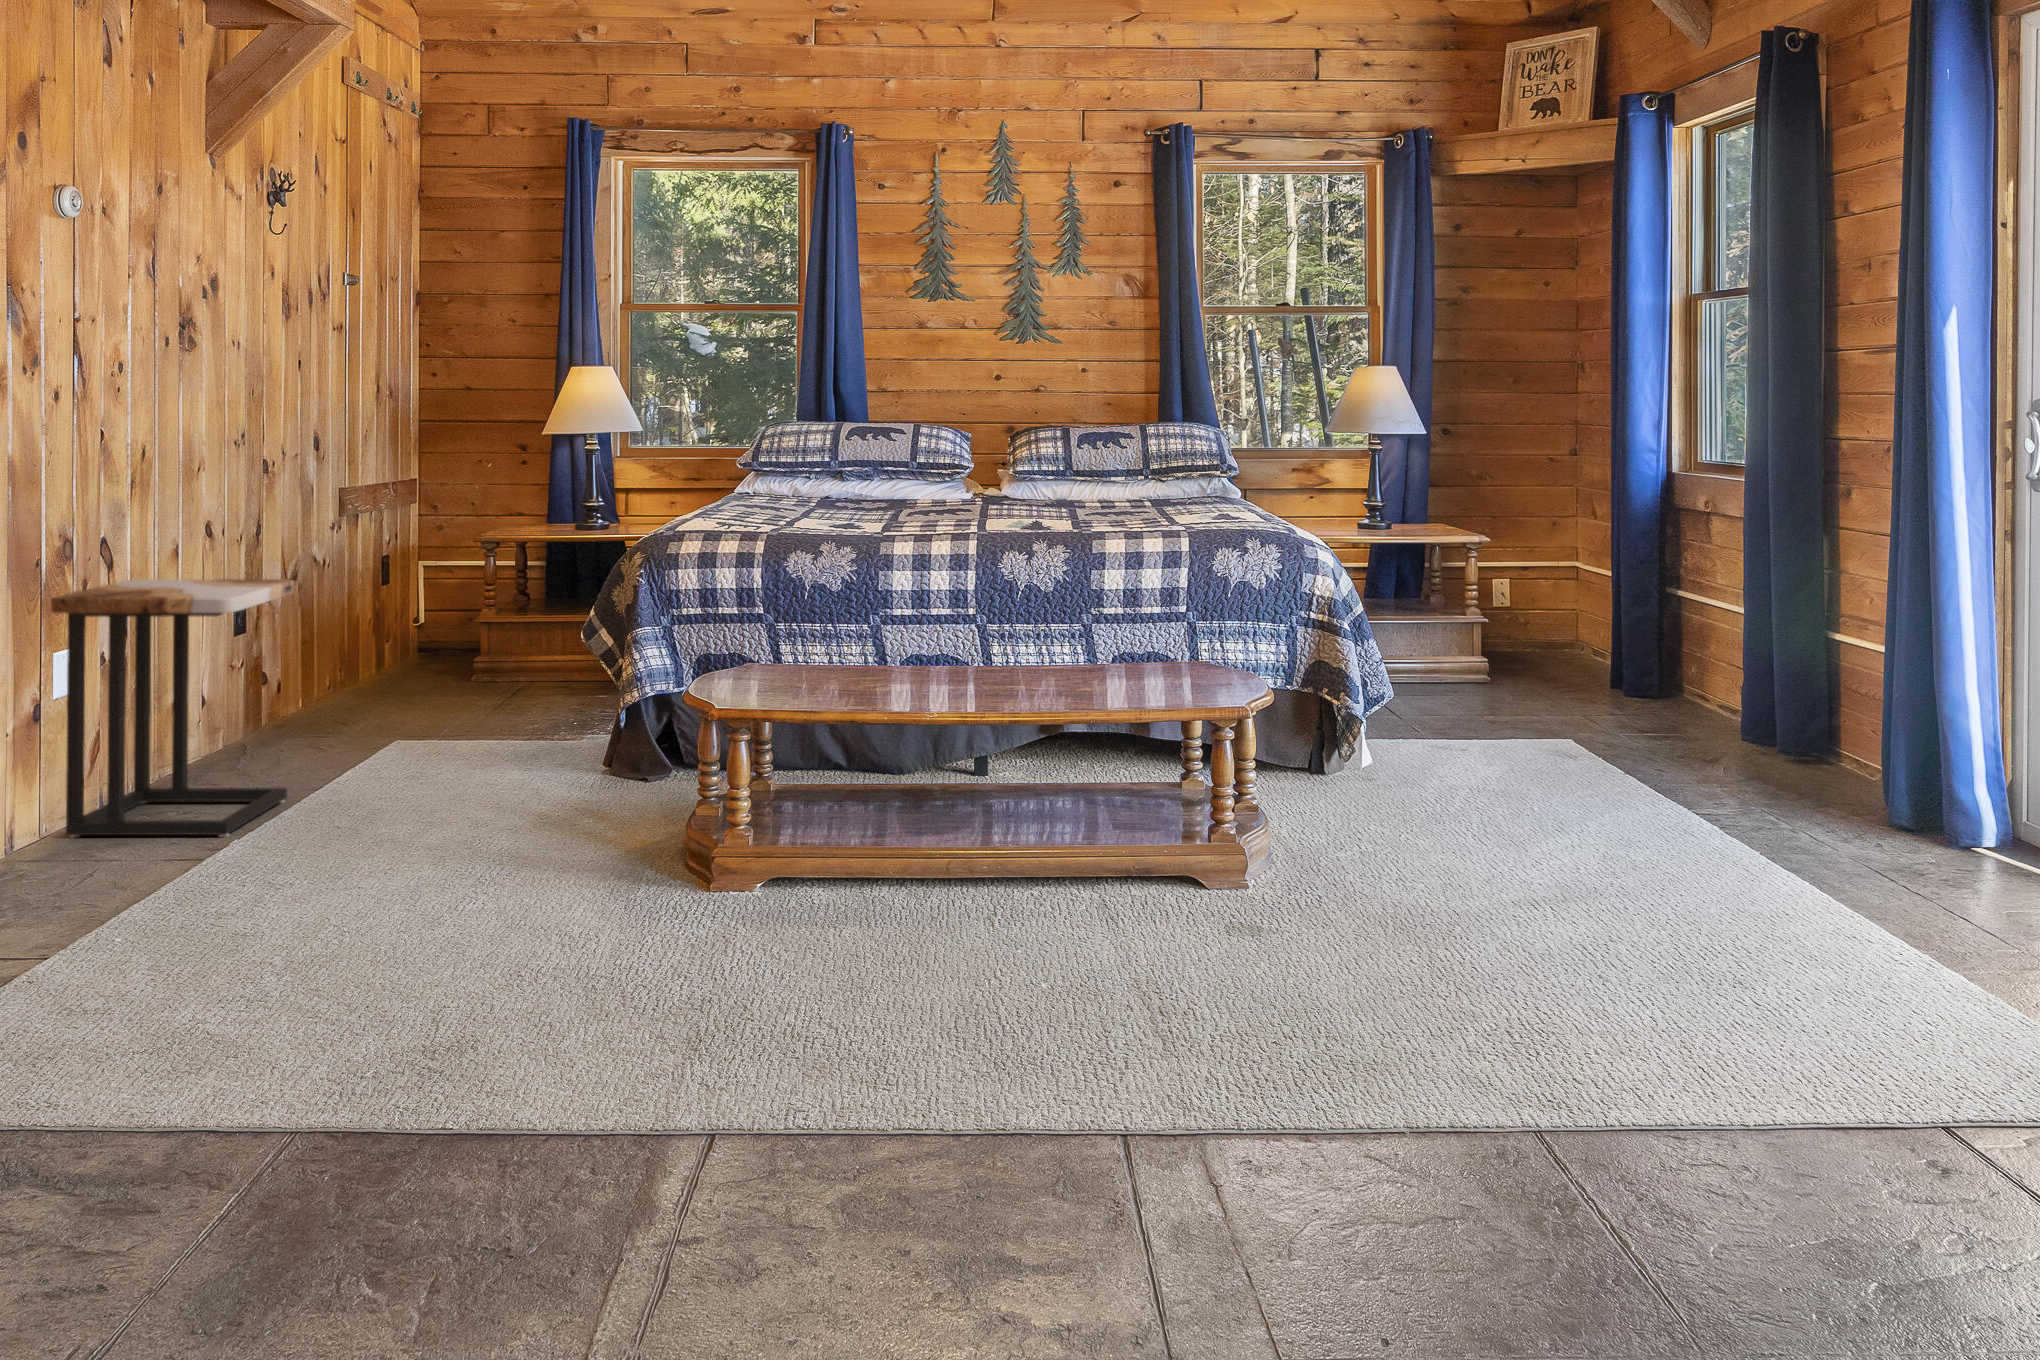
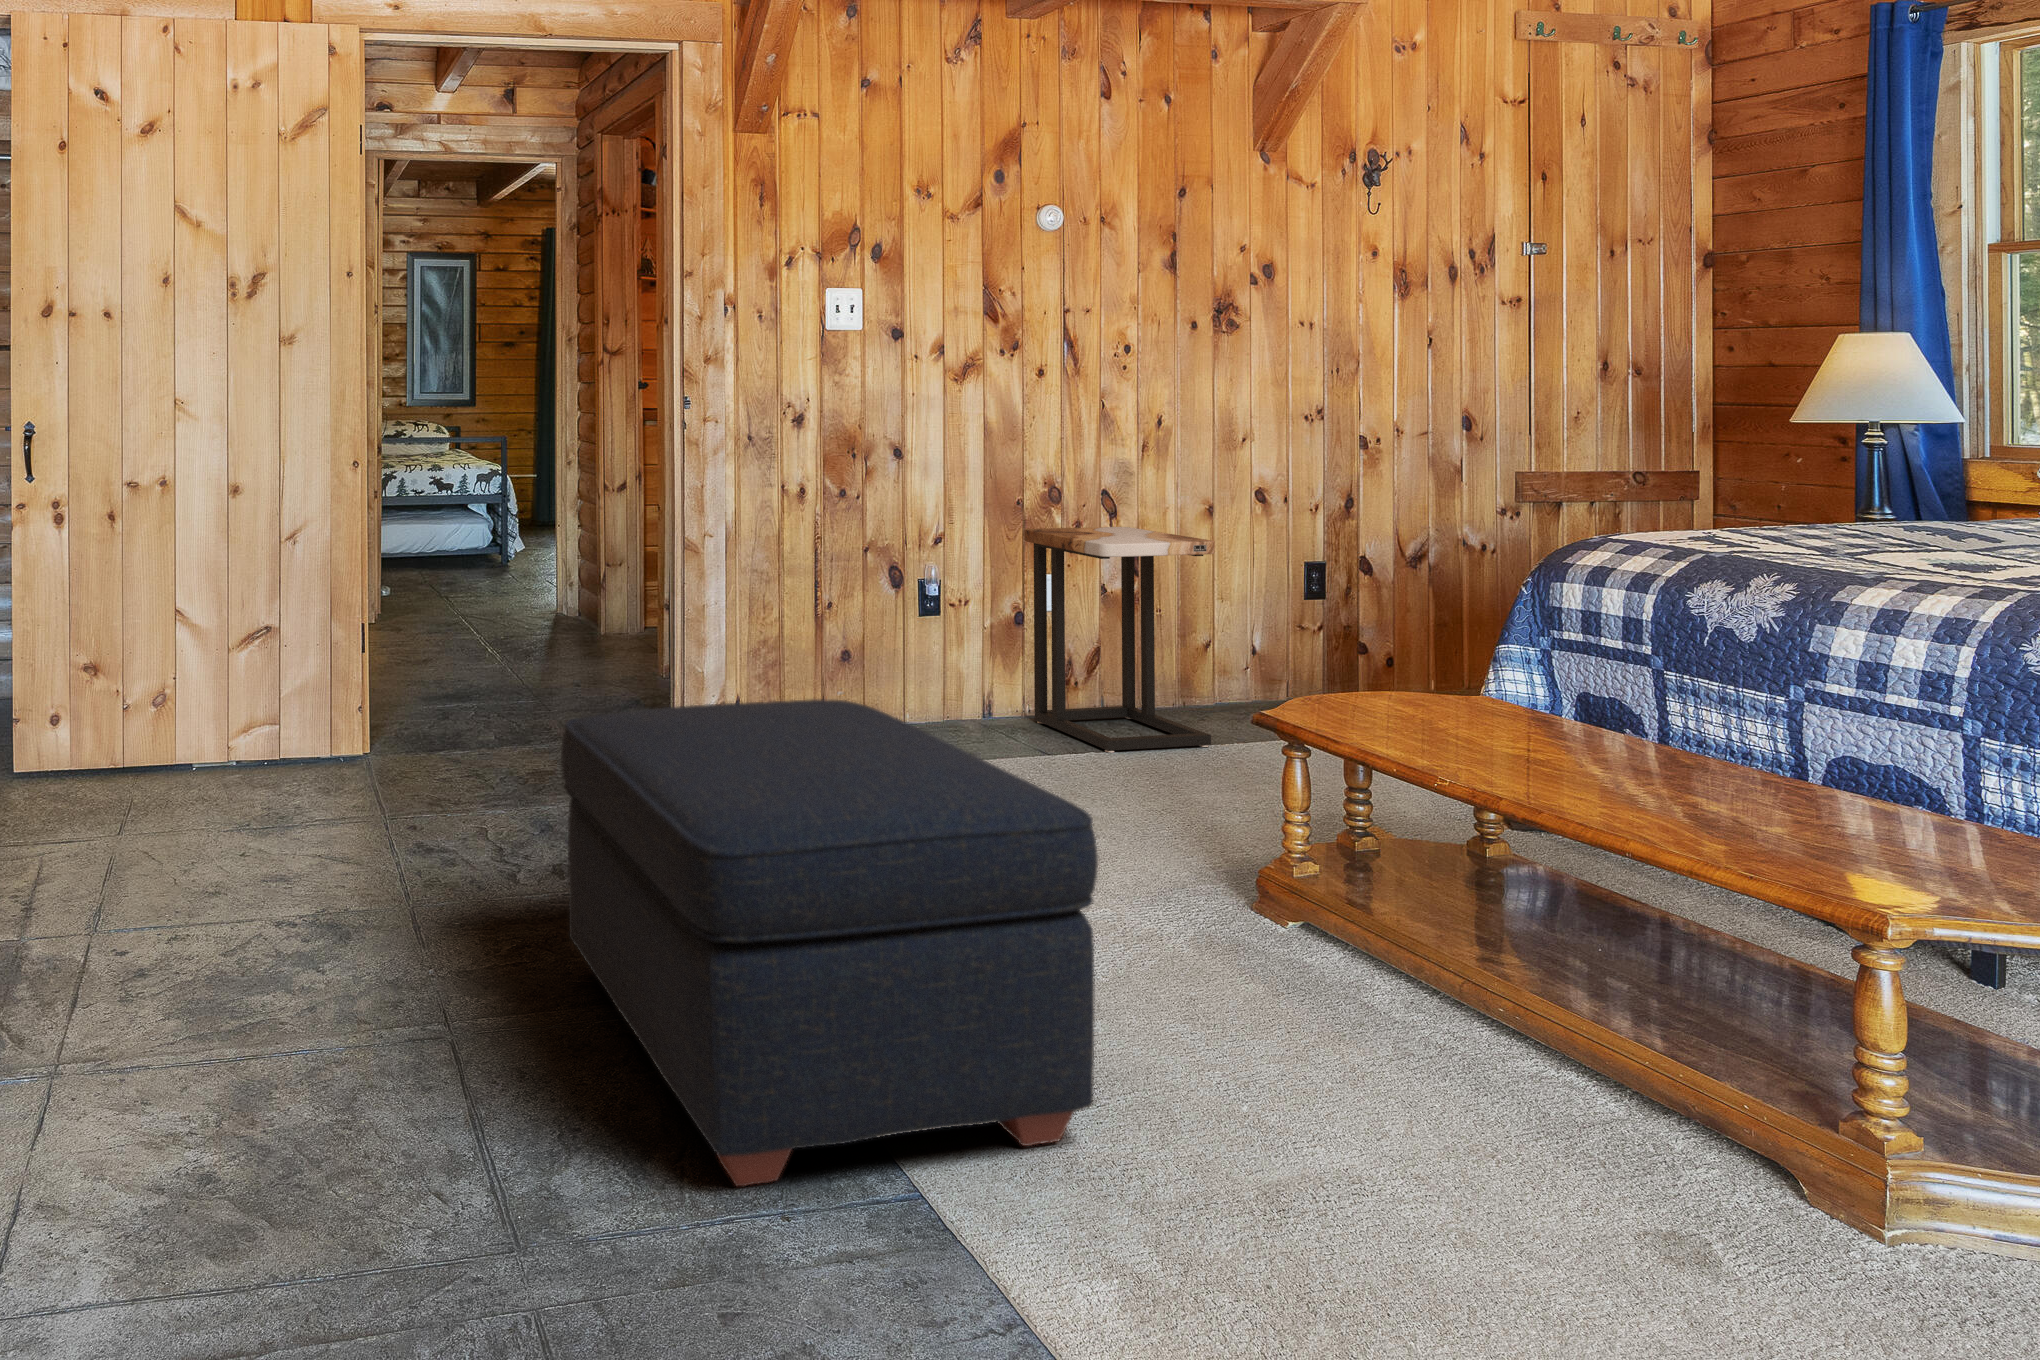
ottoman: none [461,786,1069,1235] -> present [561,699,1098,1186]

